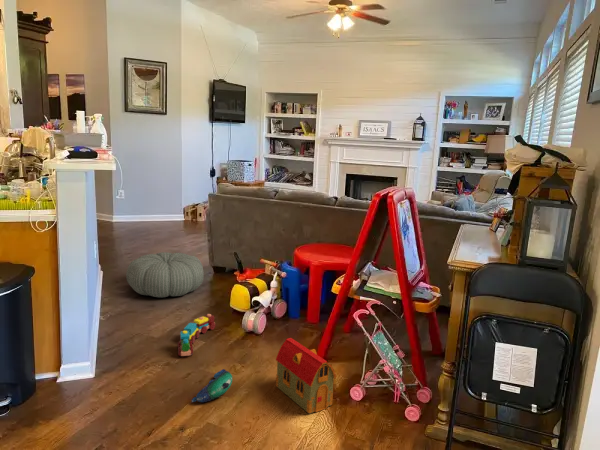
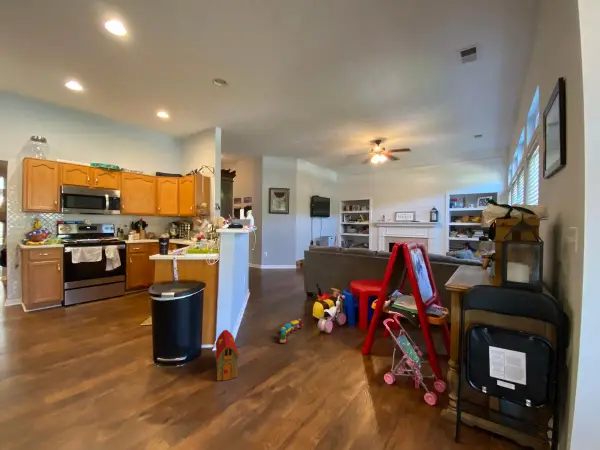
pouf: present [126,252,204,297] -> none [259,284,300,309]
toy house: present [276,338,336,414] -> present [216,330,239,381]
plush toy: present [191,369,232,402] -> none [281,353,307,372]

